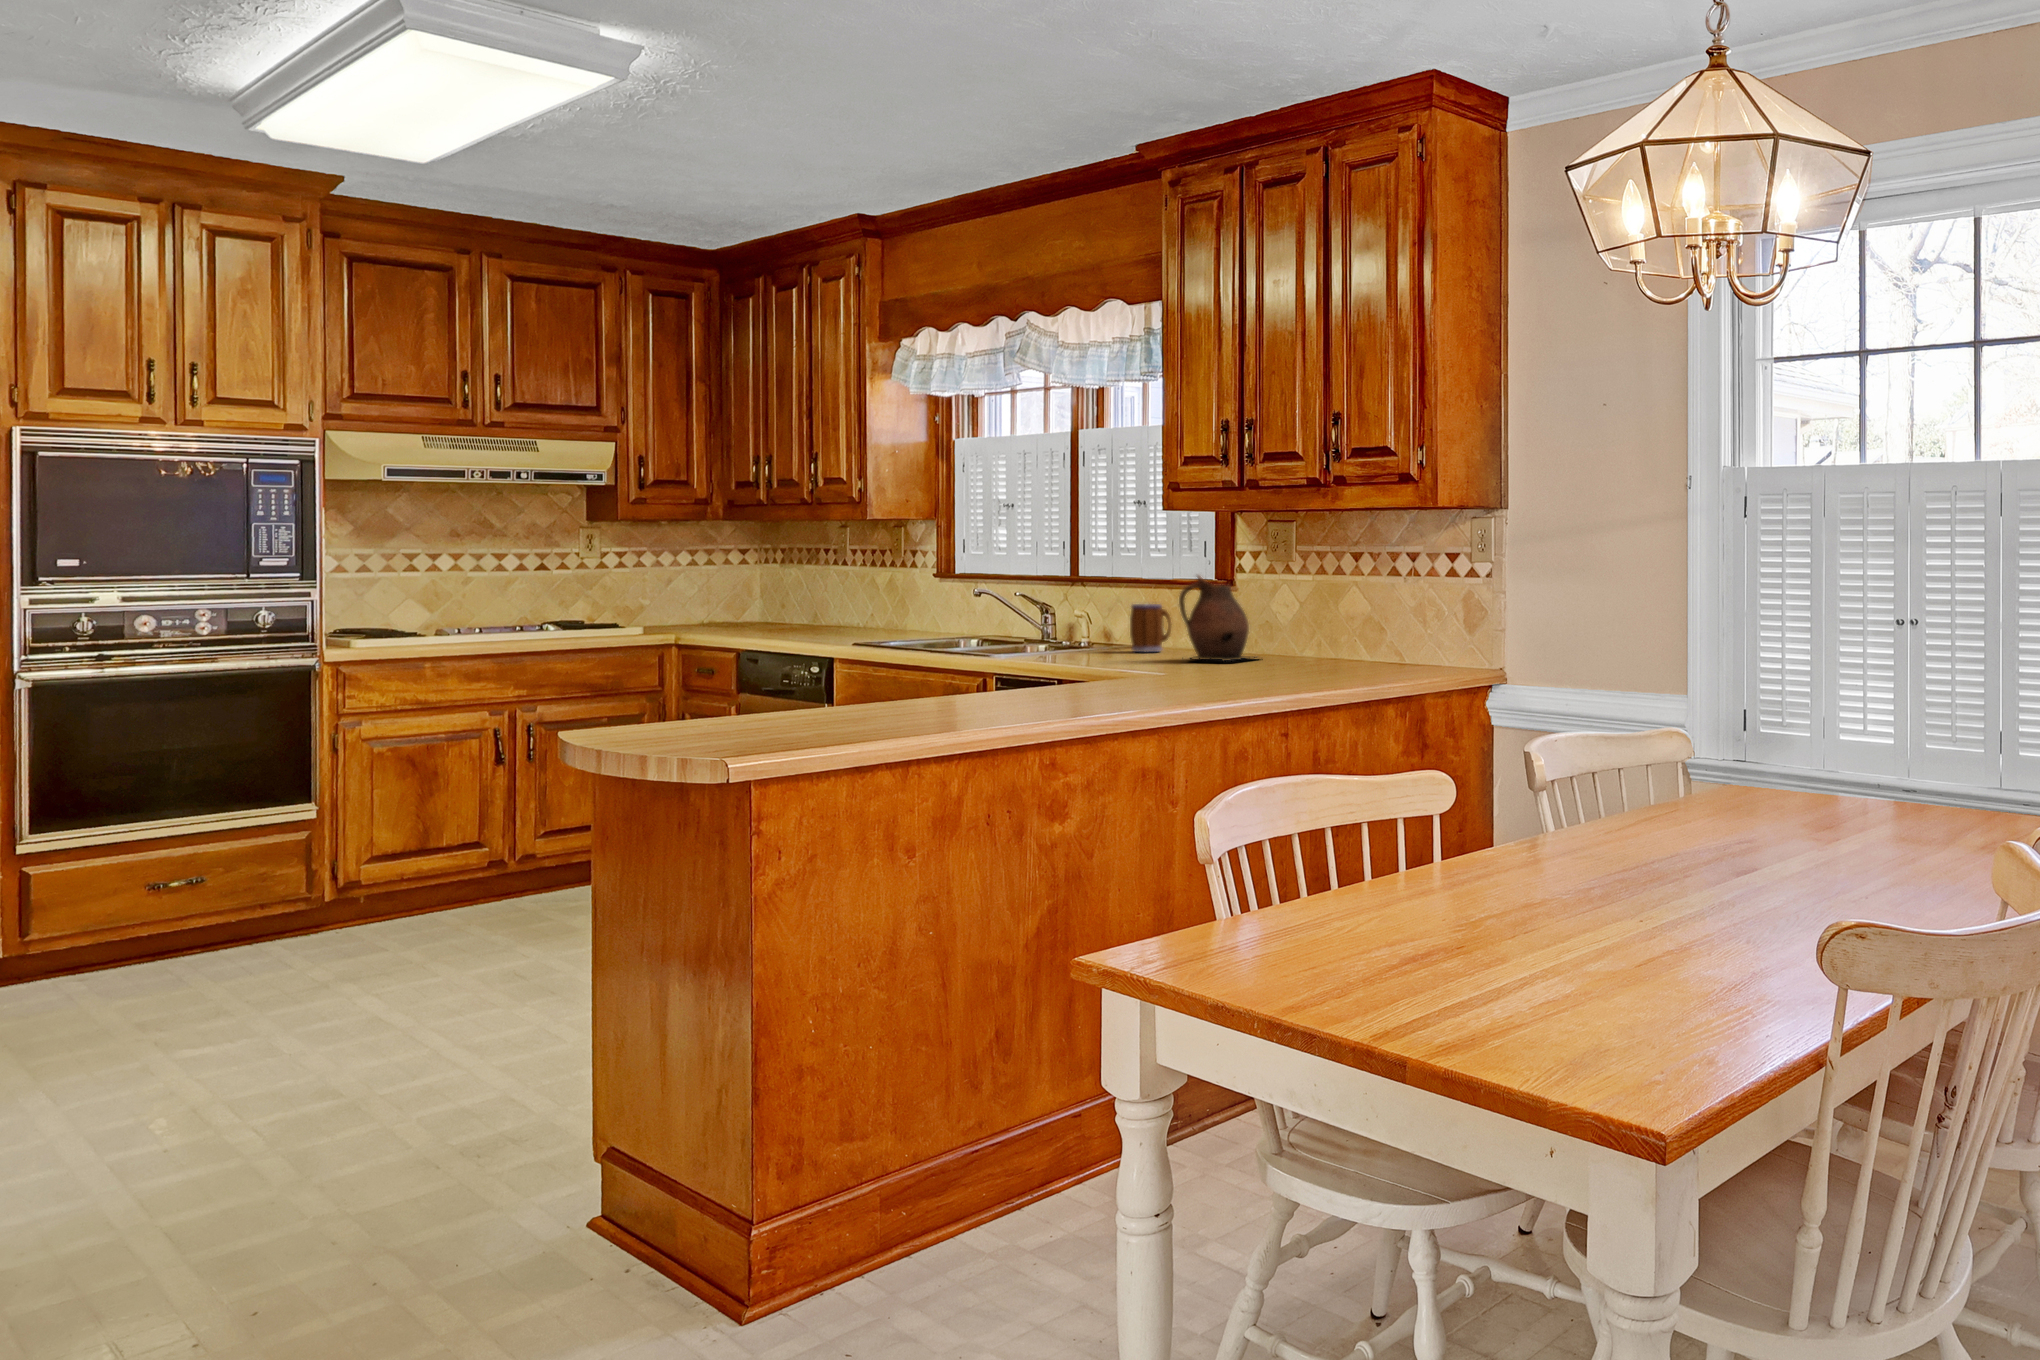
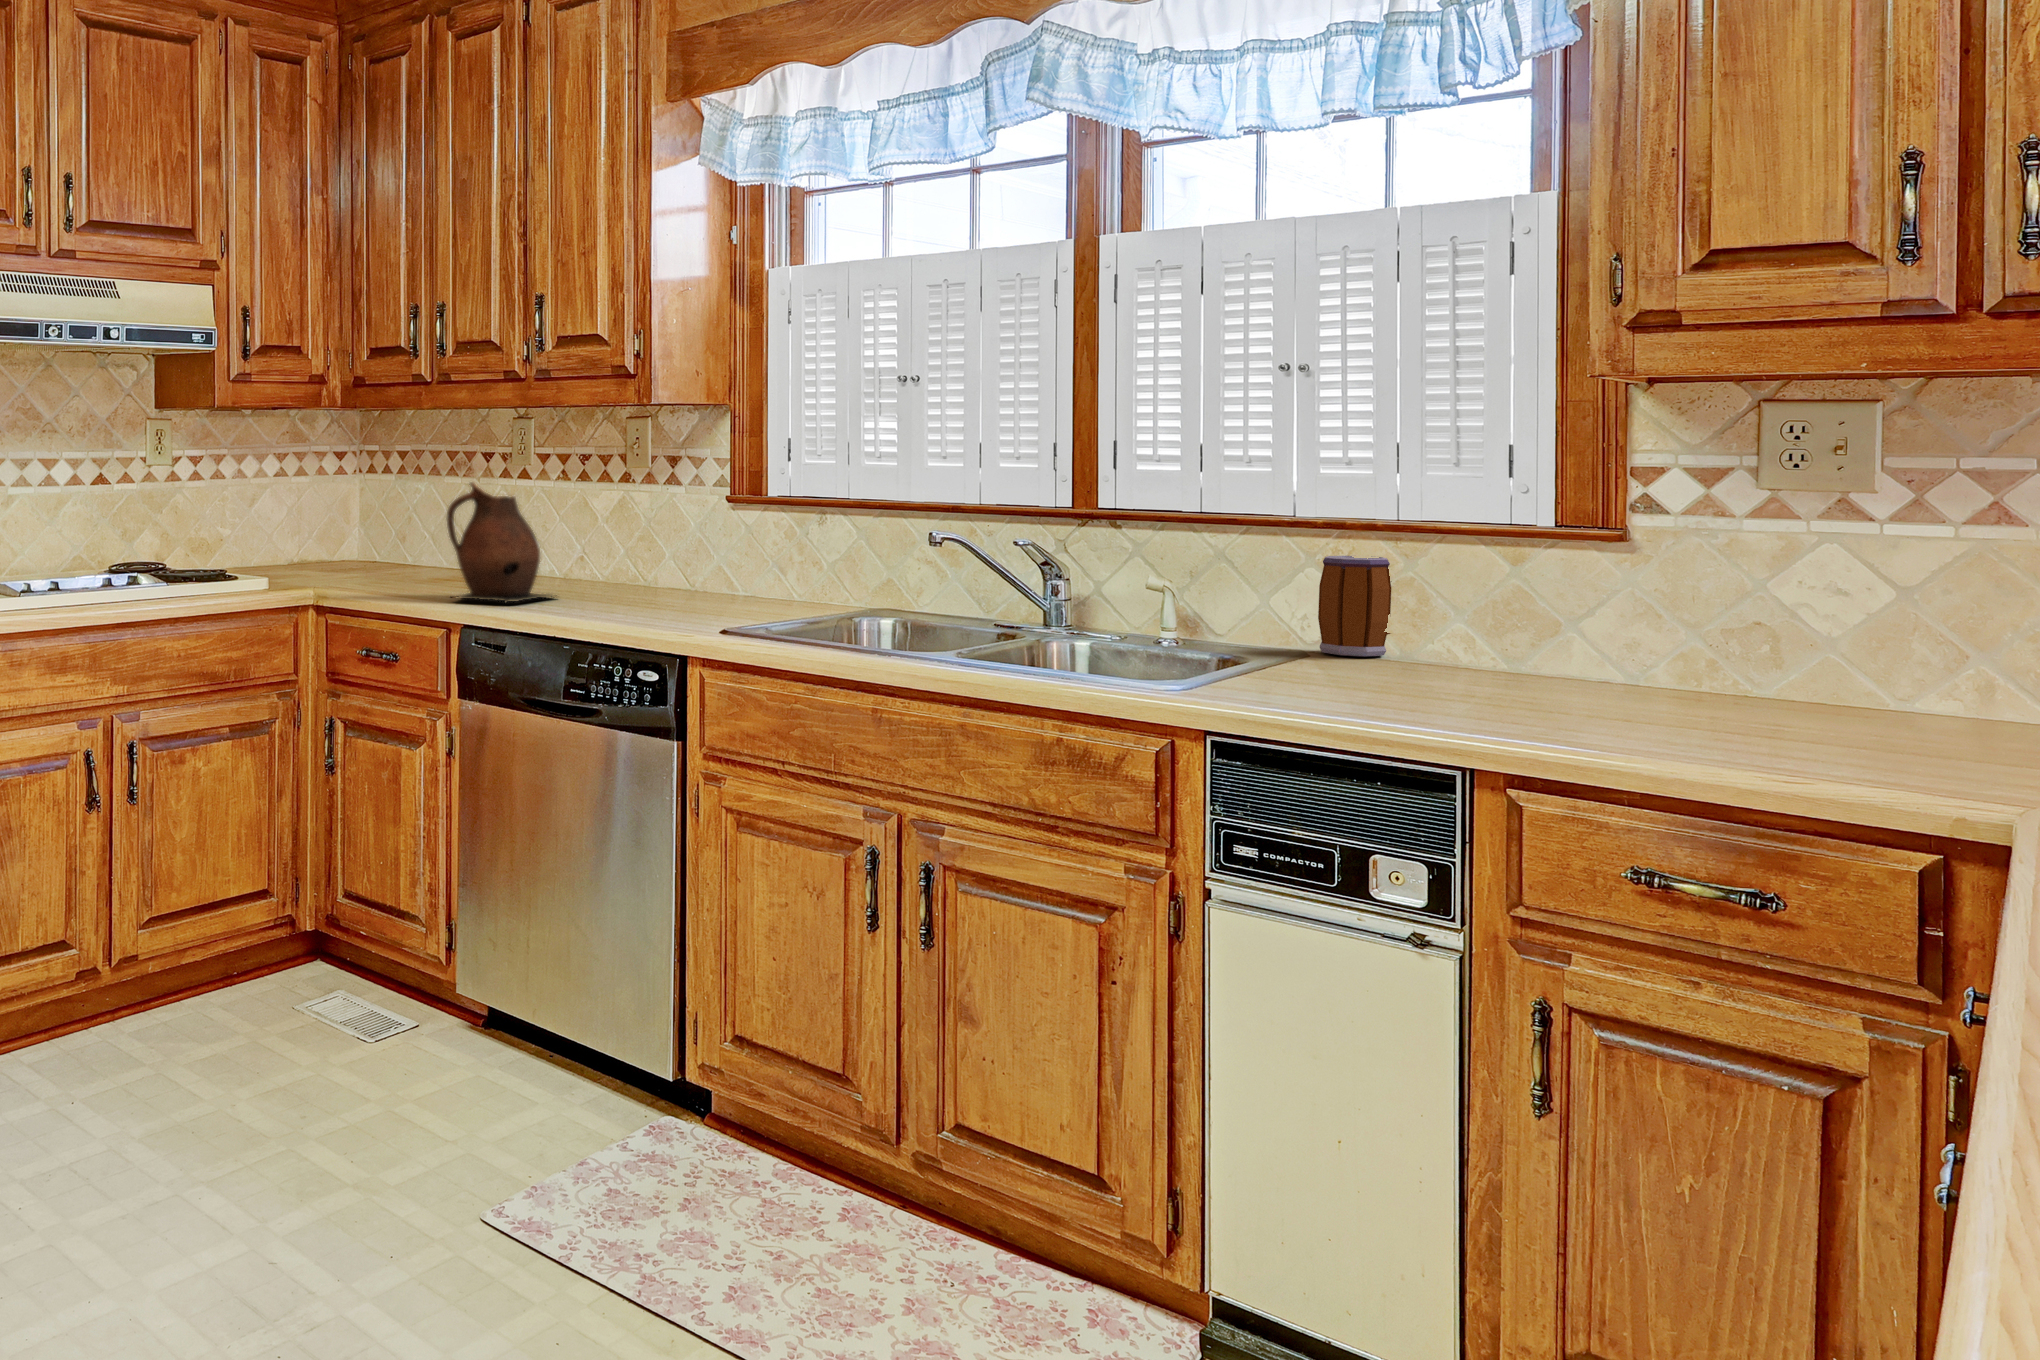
ceramic pitcher: present [1179,576,1257,661] -> present [447,483,557,602]

